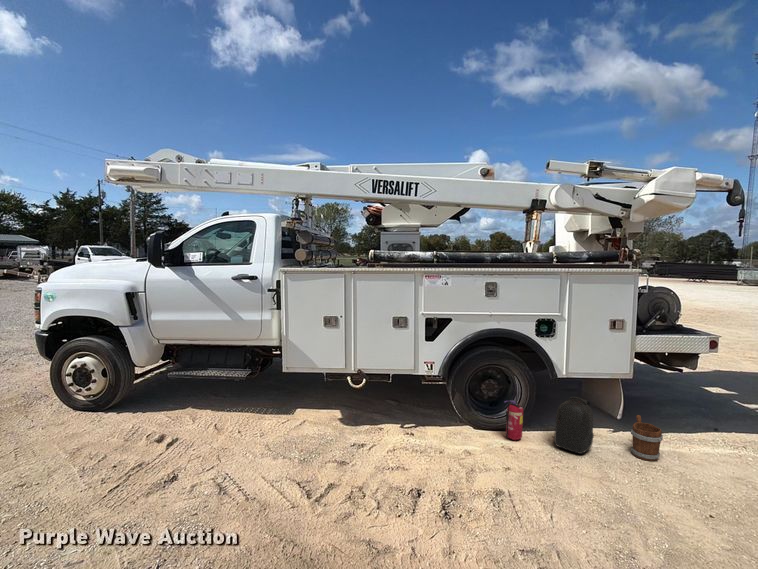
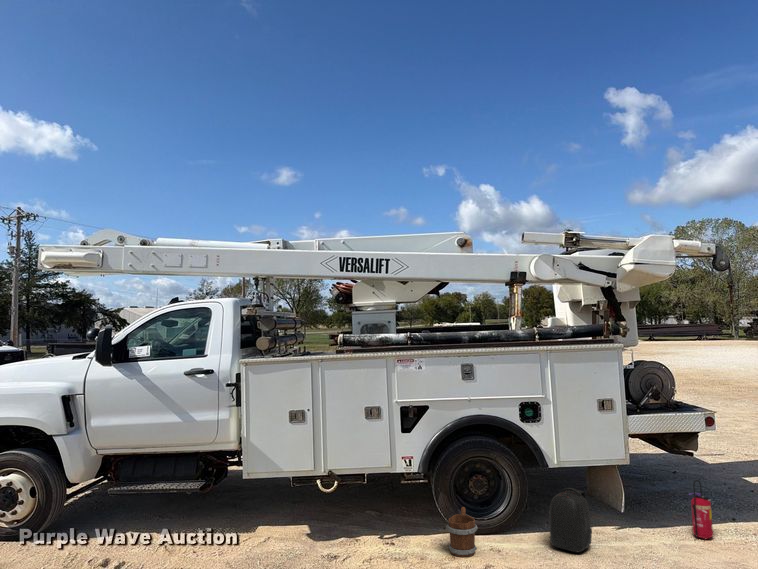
fire extinguisher: present [504,390,523,440] -> present [689,480,713,539]
bucket: present [631,415,663,461] -> present [446,507,478,557]

